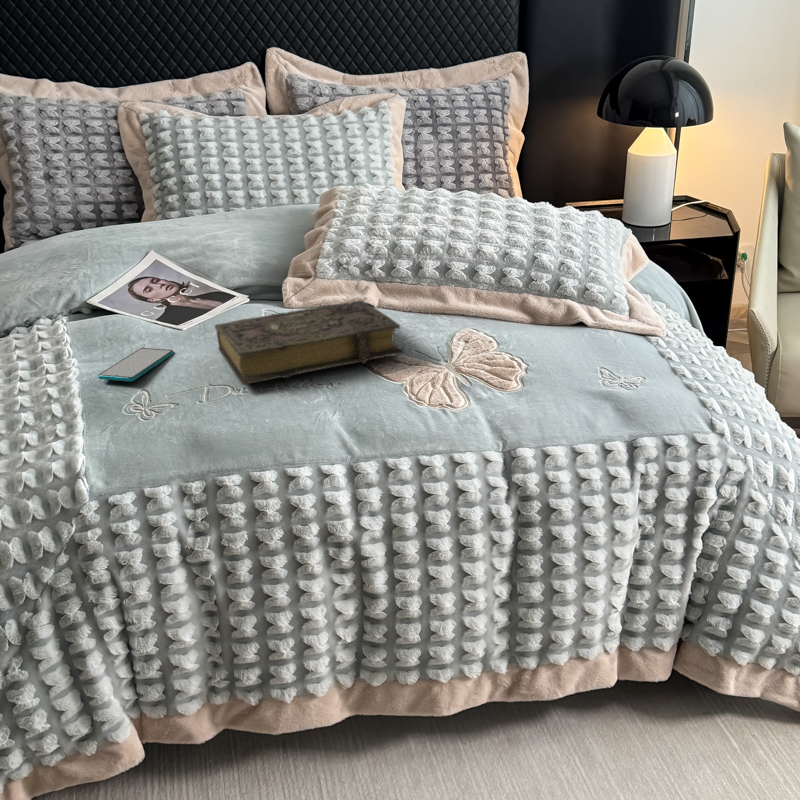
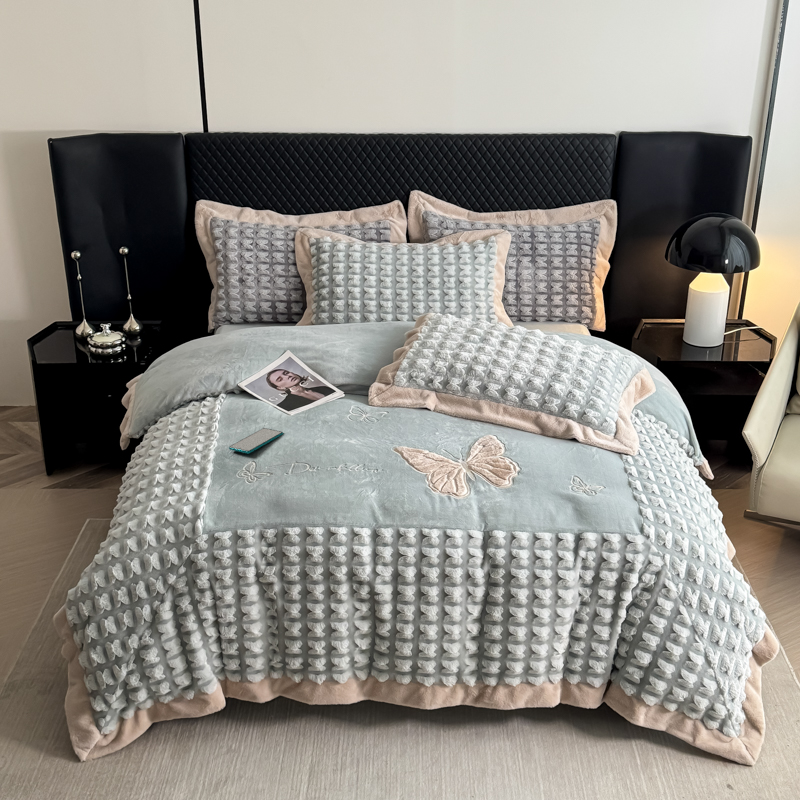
book: present [215,300,404,384] -> none [310,407,433,464]

